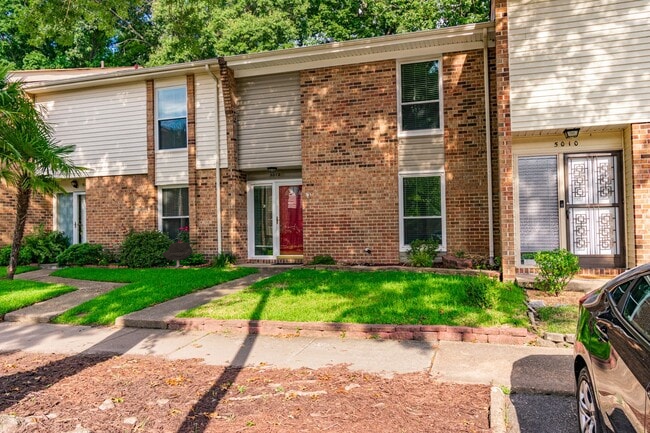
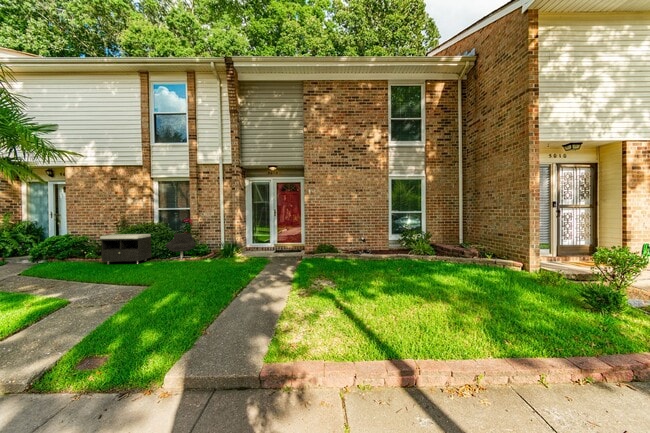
storage bench: none [108,242,151,270] -> present [100,234,151,264]

